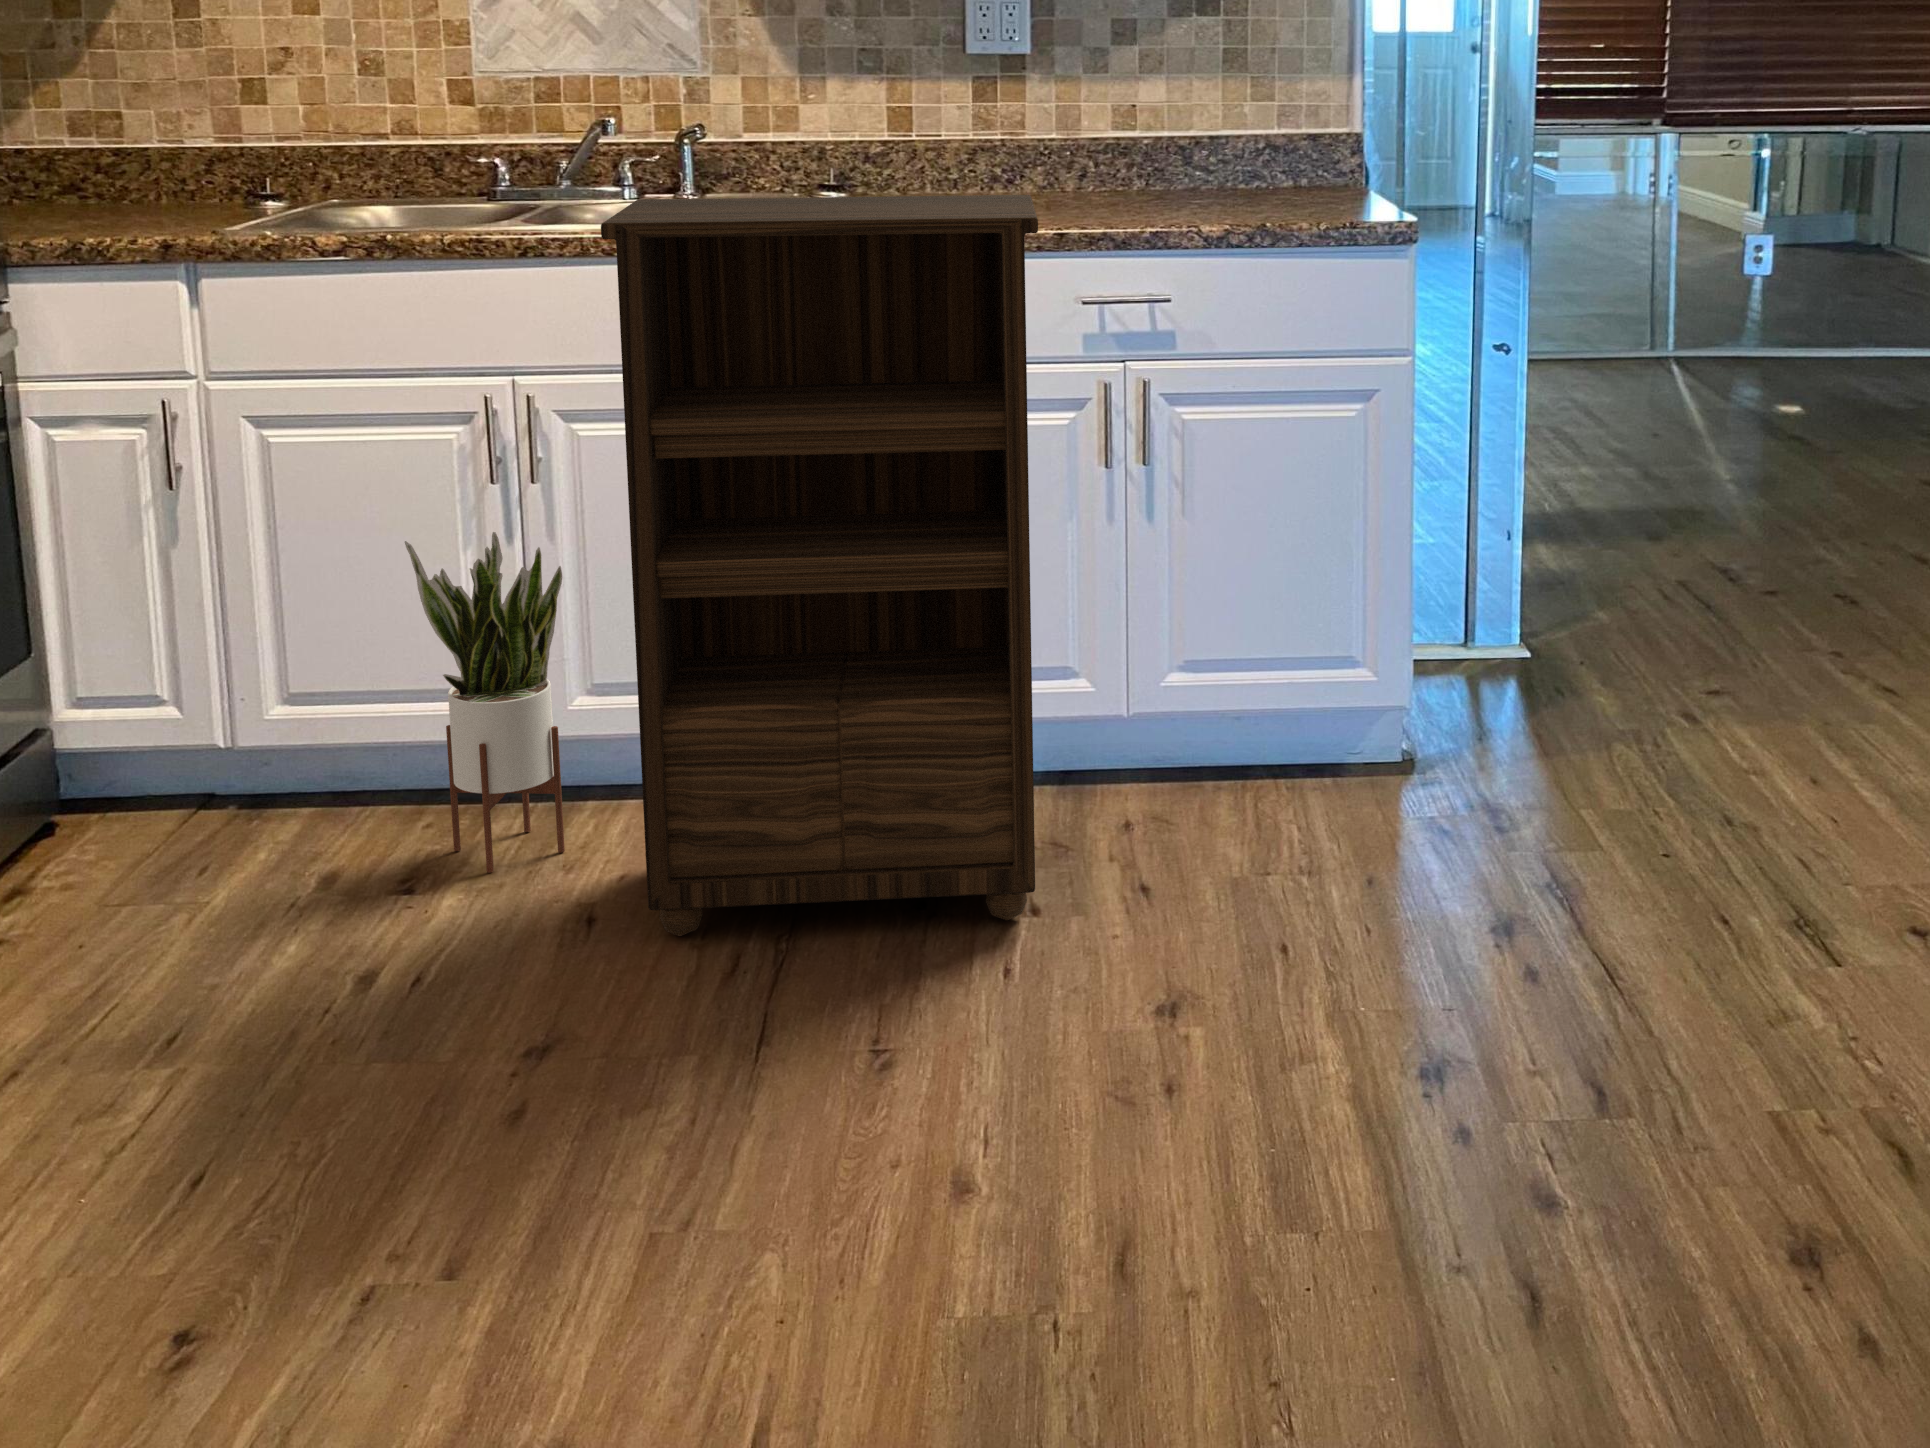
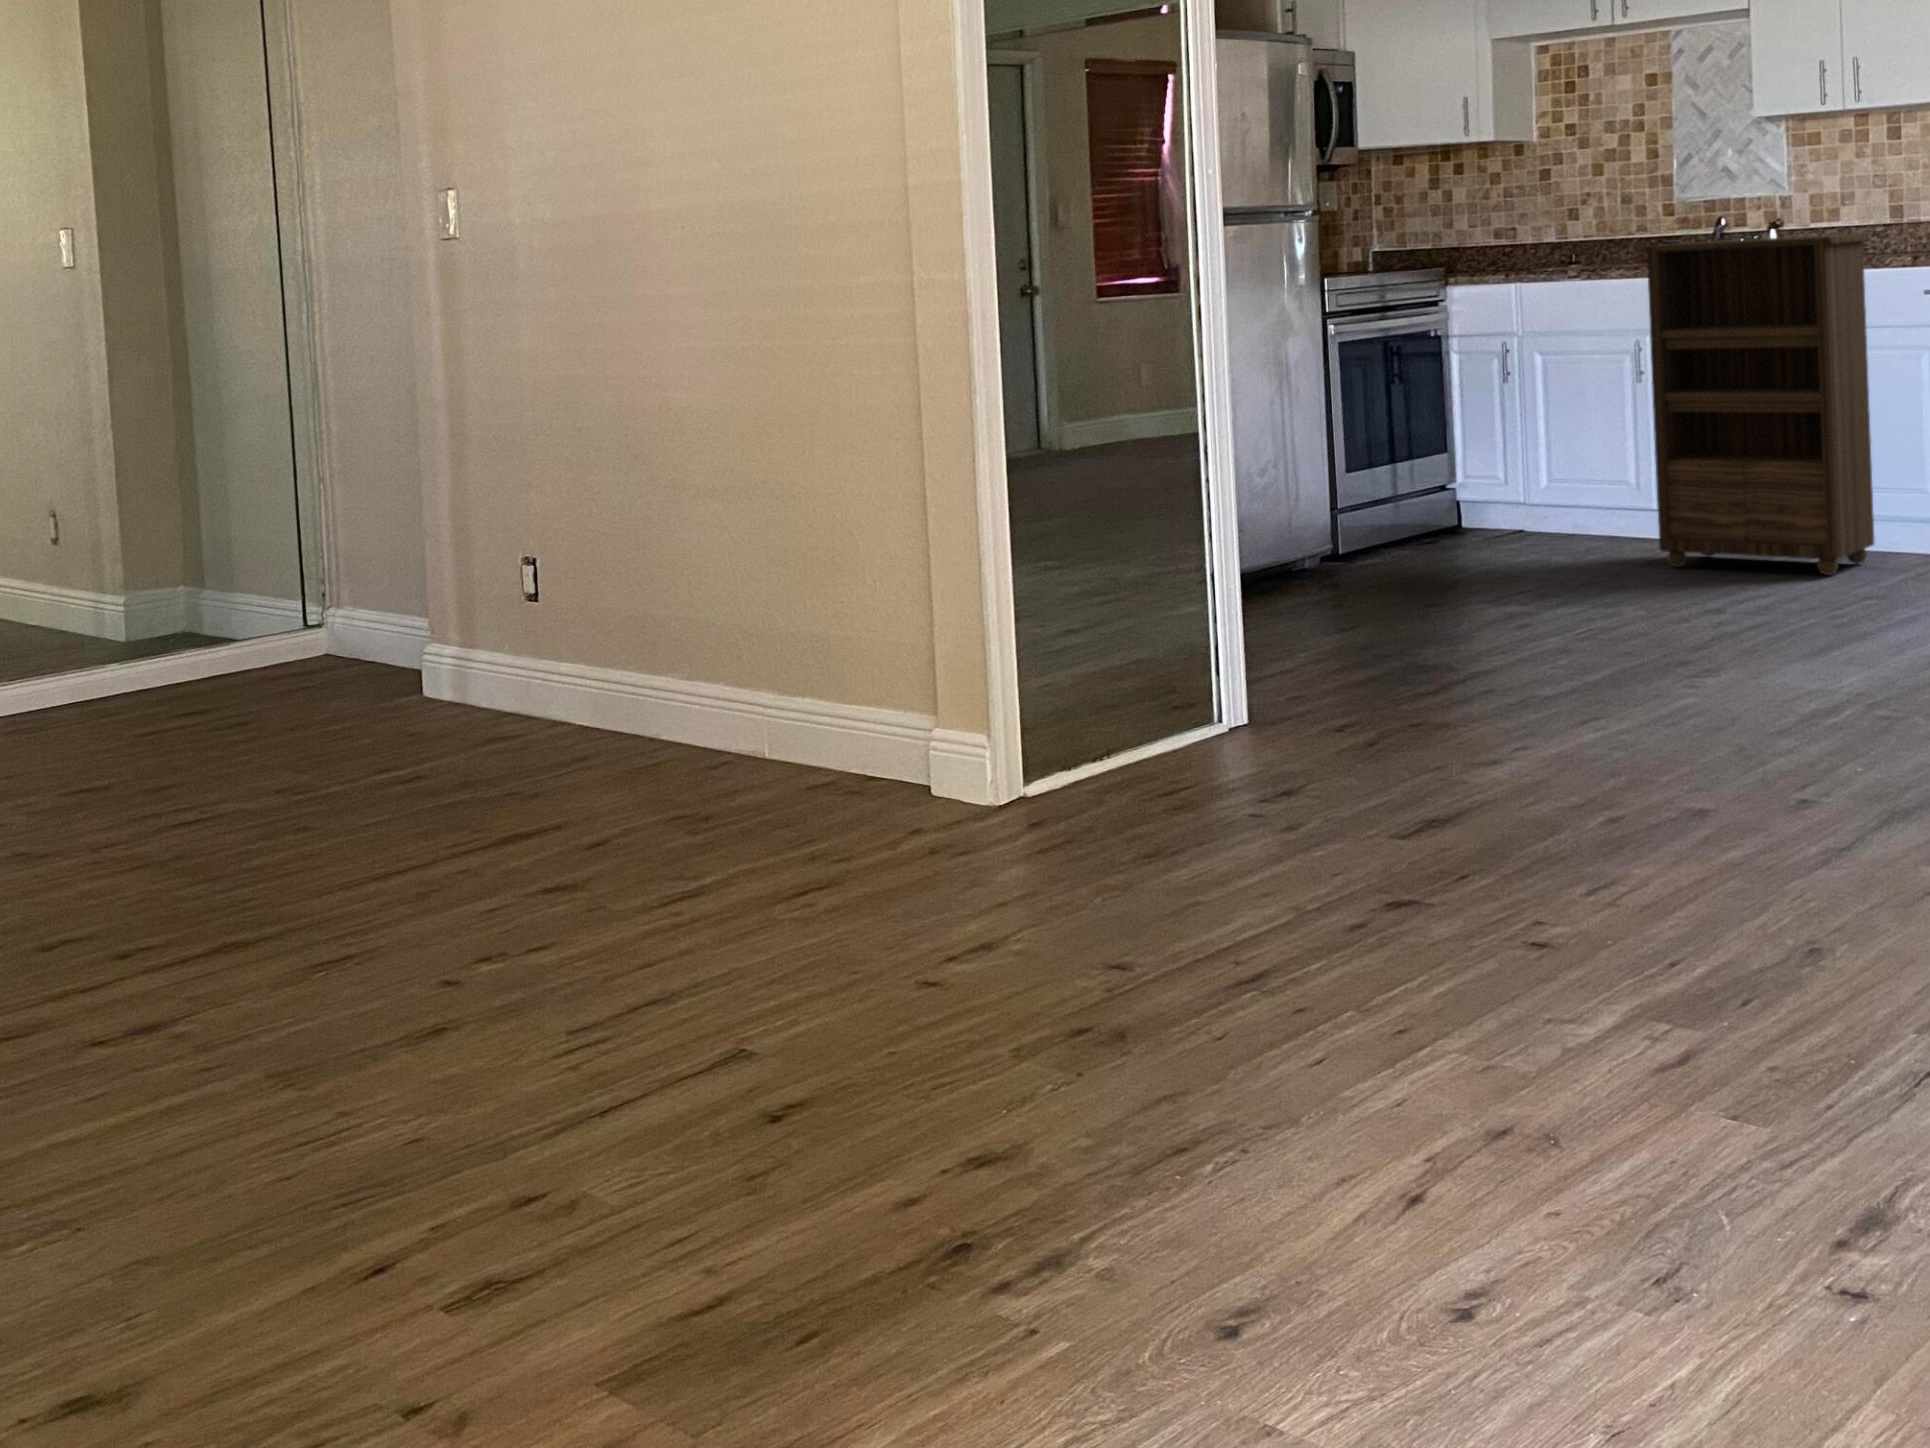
potted plant: present [405,532,565,873] -> none [1586,397,1657,551]

